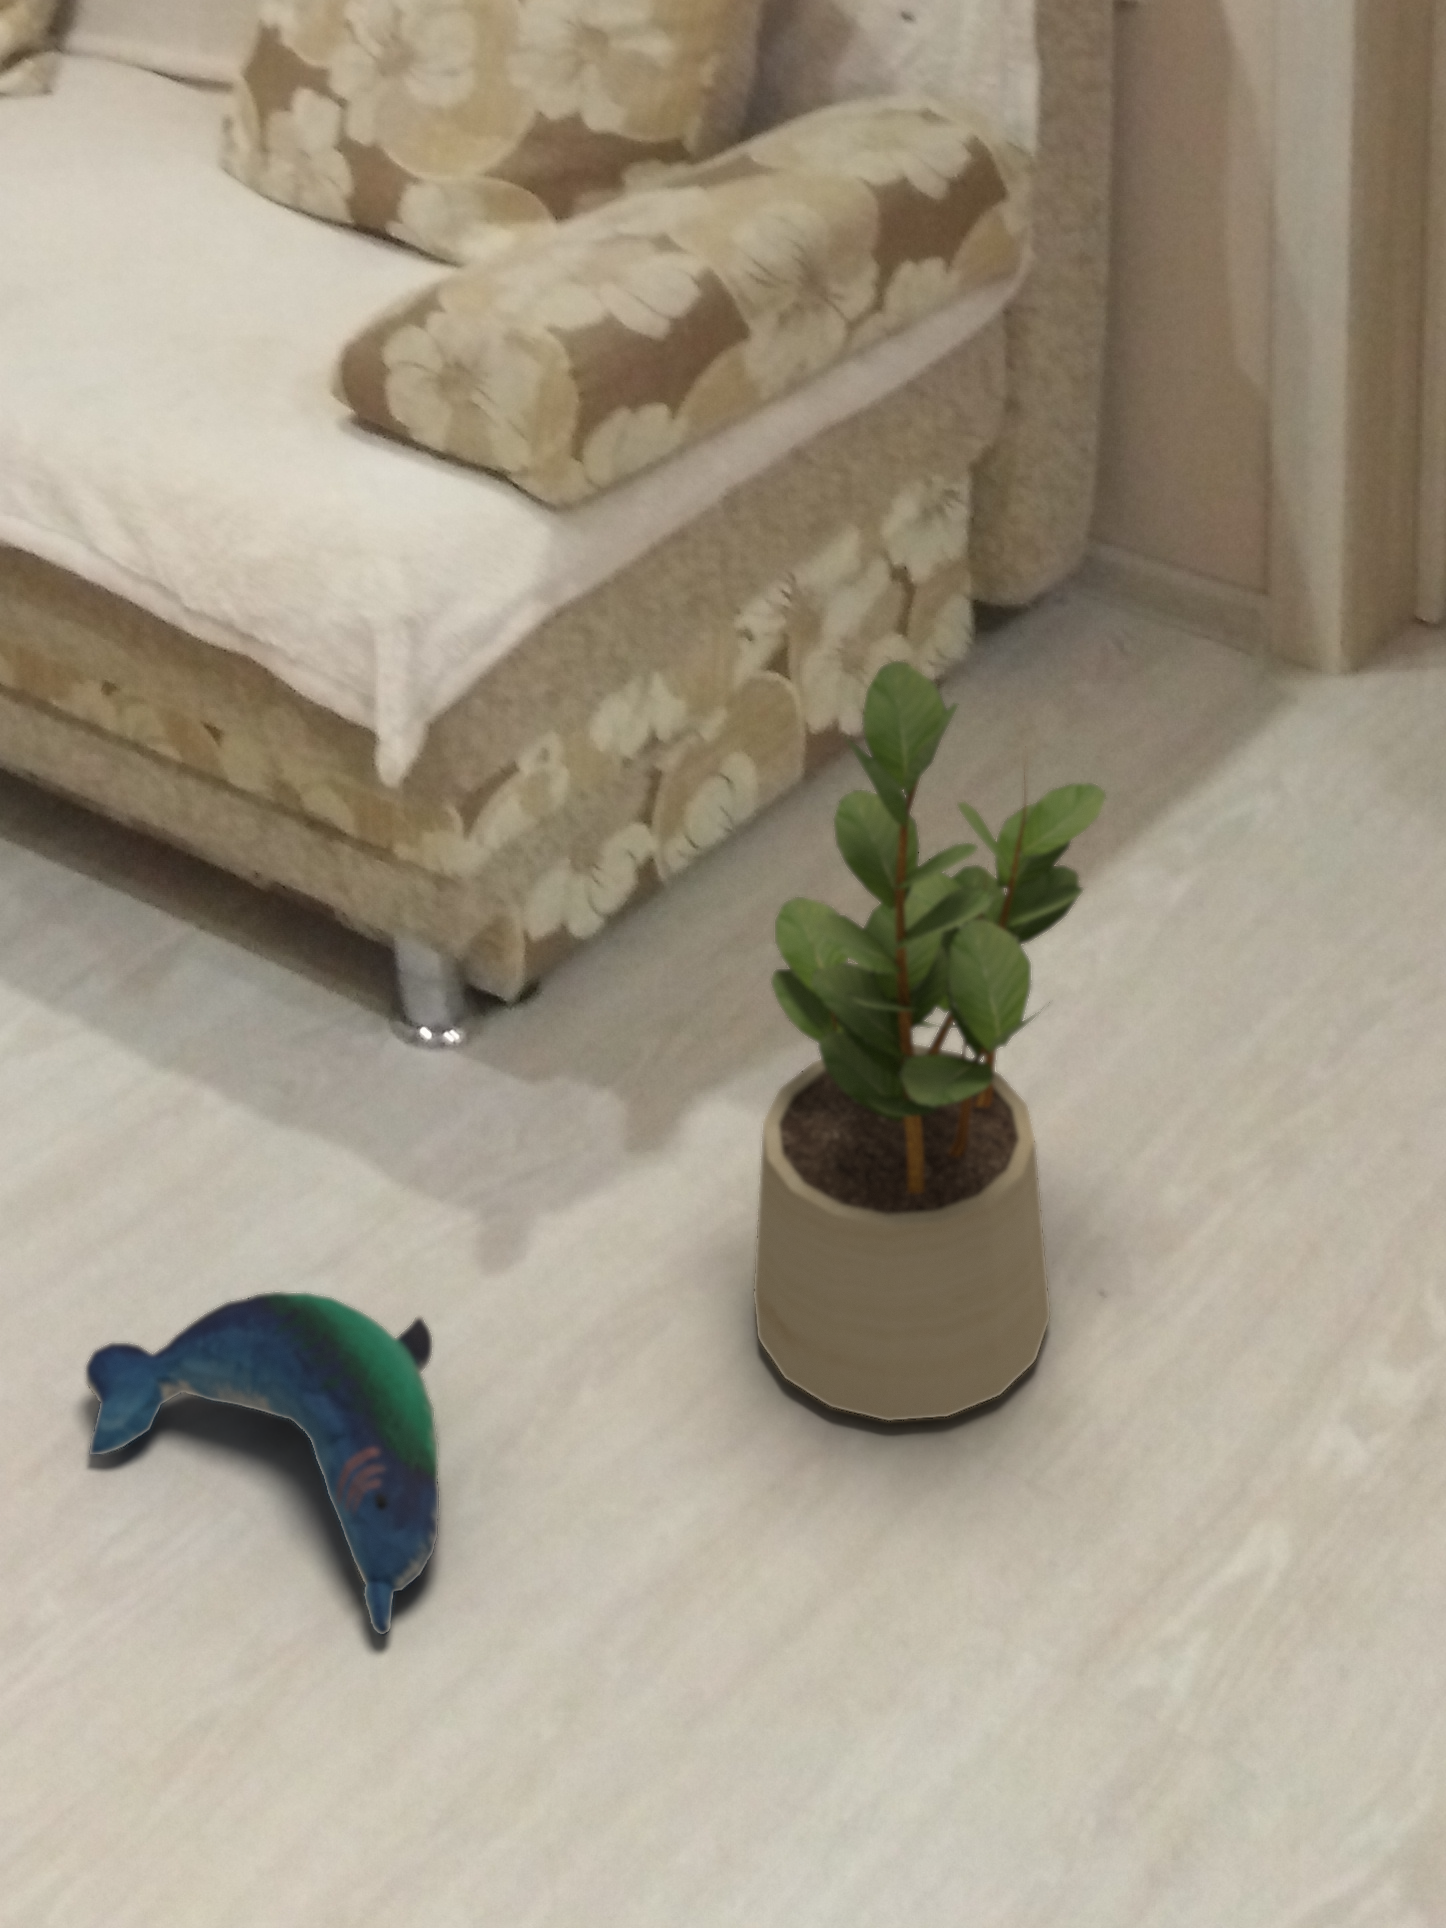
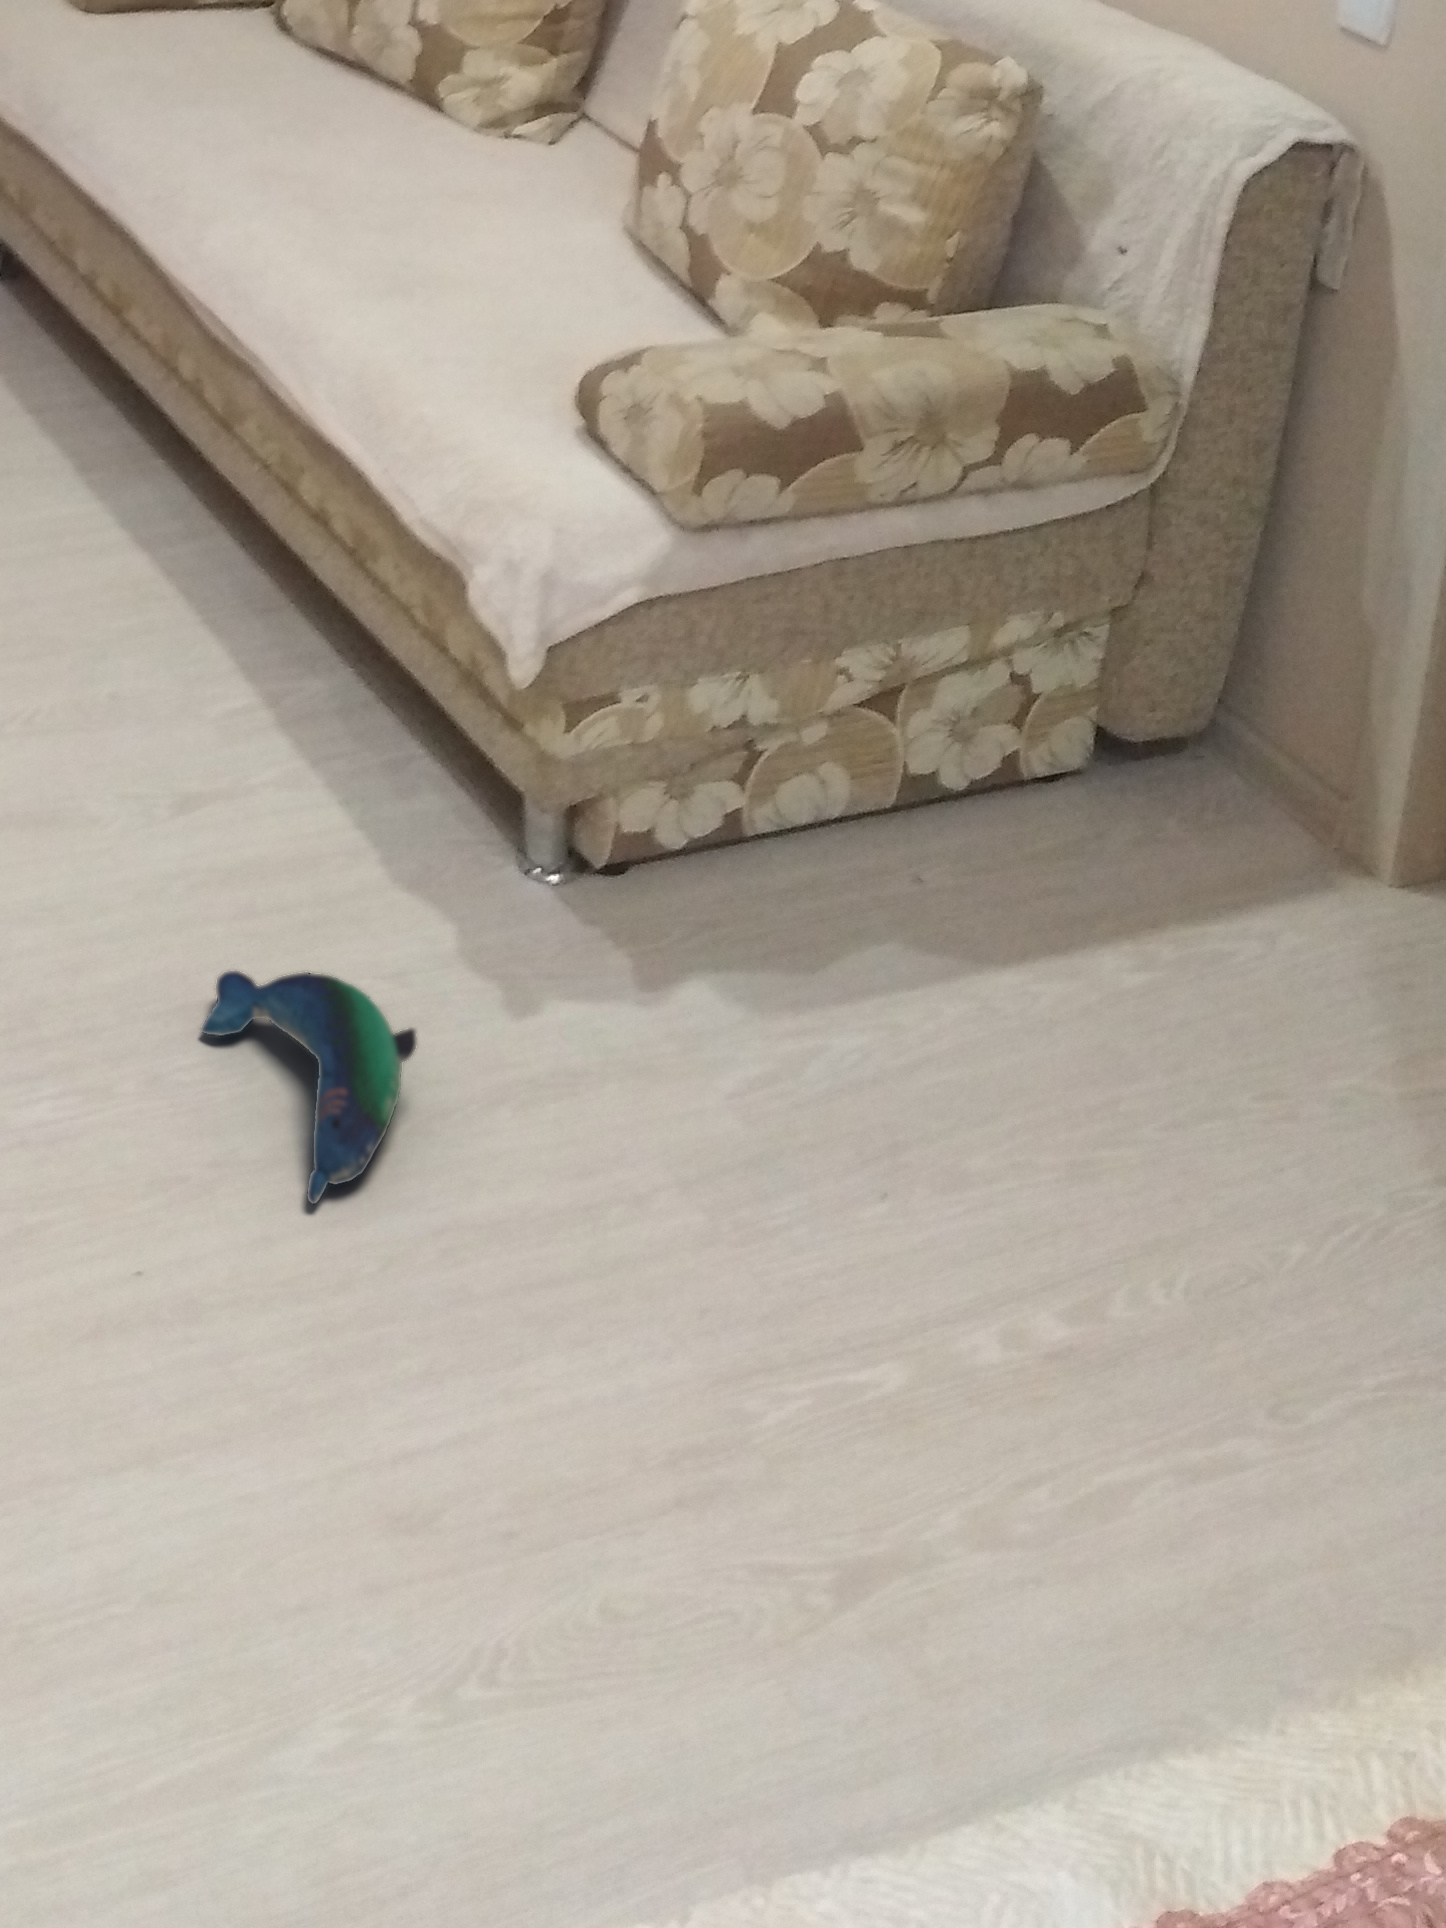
potted plant: present [754,661,1106,1420] -> none [642,697,965,1246]

